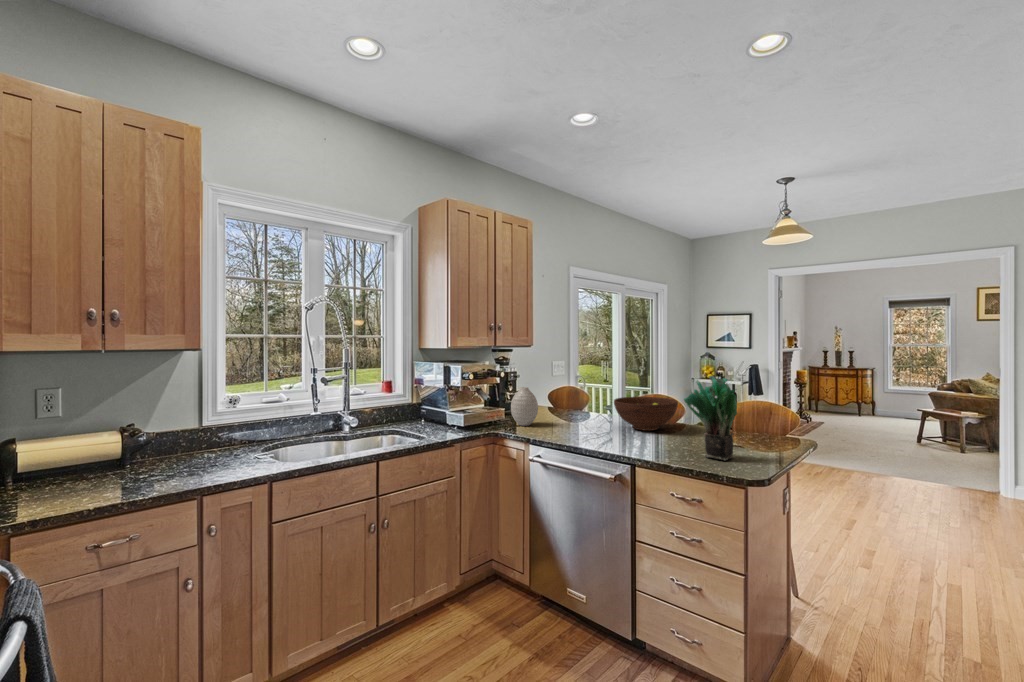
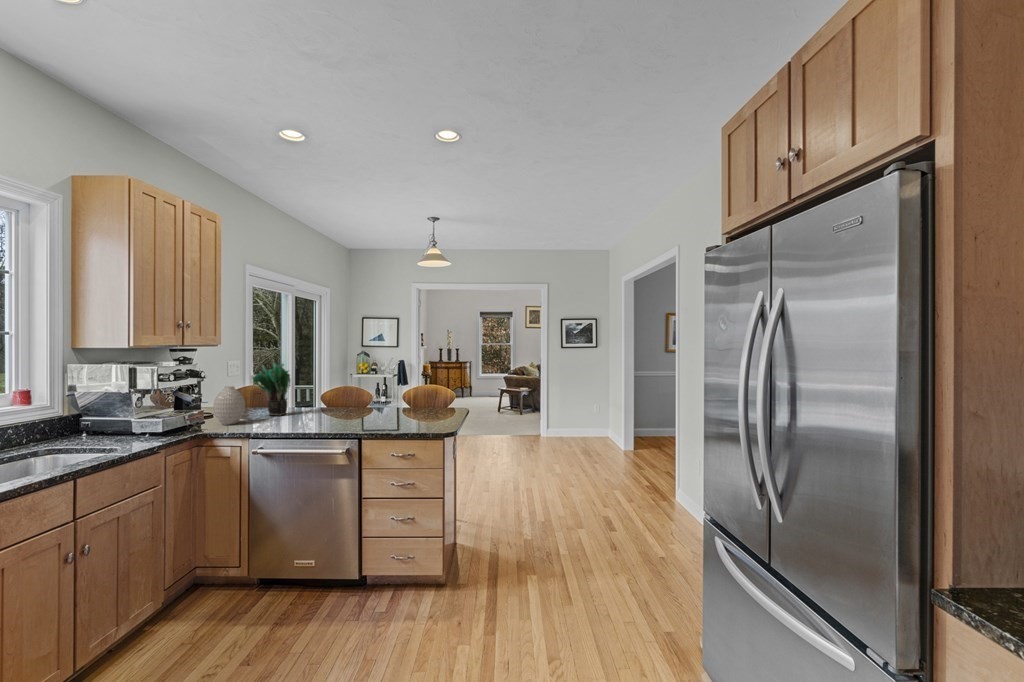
potted plant: present [684,376,737,460] -> present [253,362,290,415]
fruit bowl: present [614,397,678,431] -> none [322,388,377,416]

